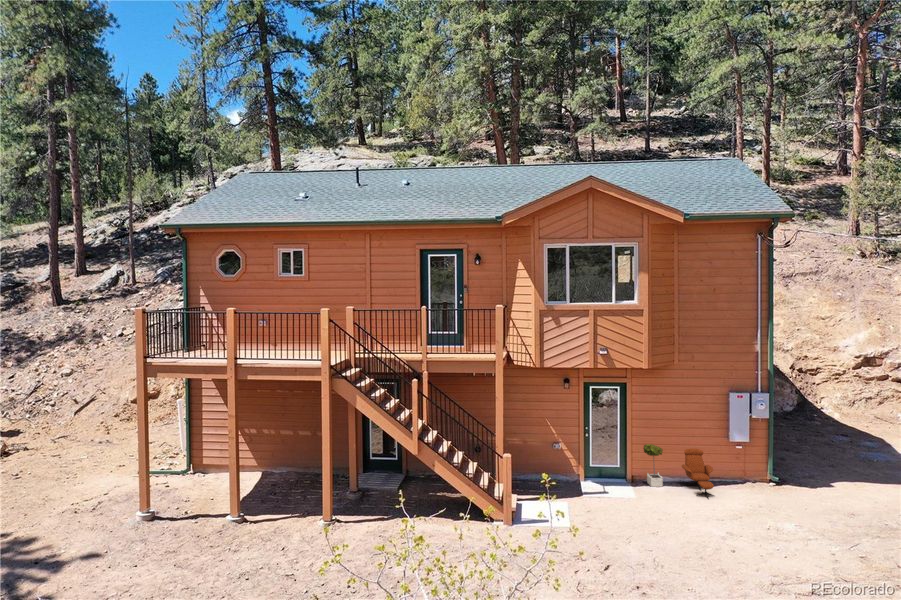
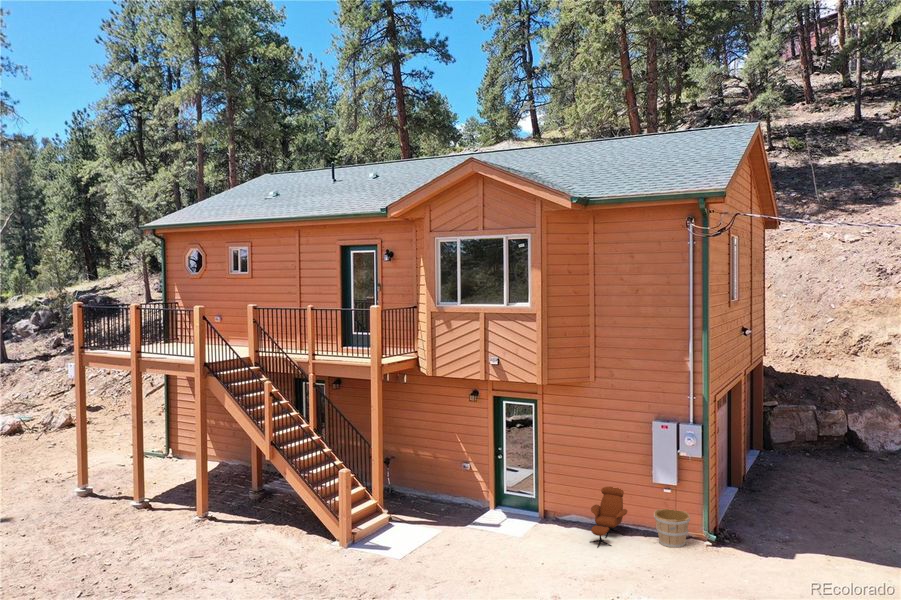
potted tree: present [643,444,663,487] -> none [550,475,573,528]
wooden bucket: none [733,460,764,491] -> present [654,509,690,548]

